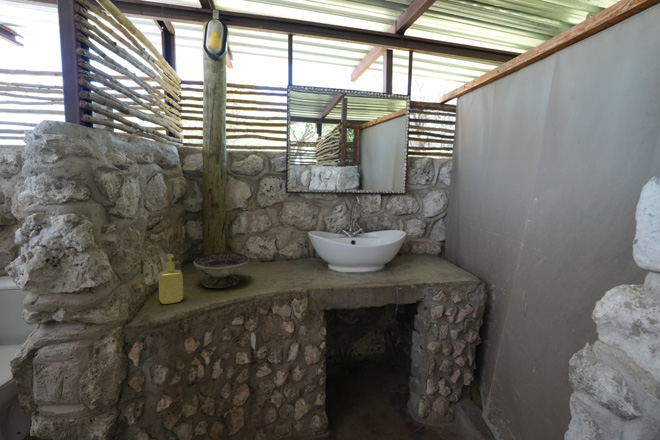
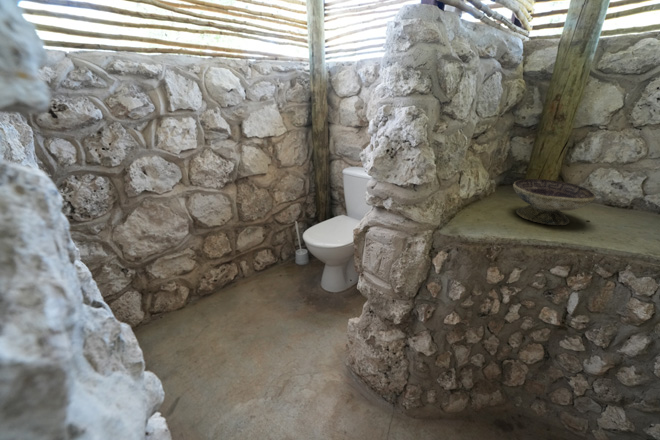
soap dispenser: present [159,254,183,304] -> none [469,167,501,224]

